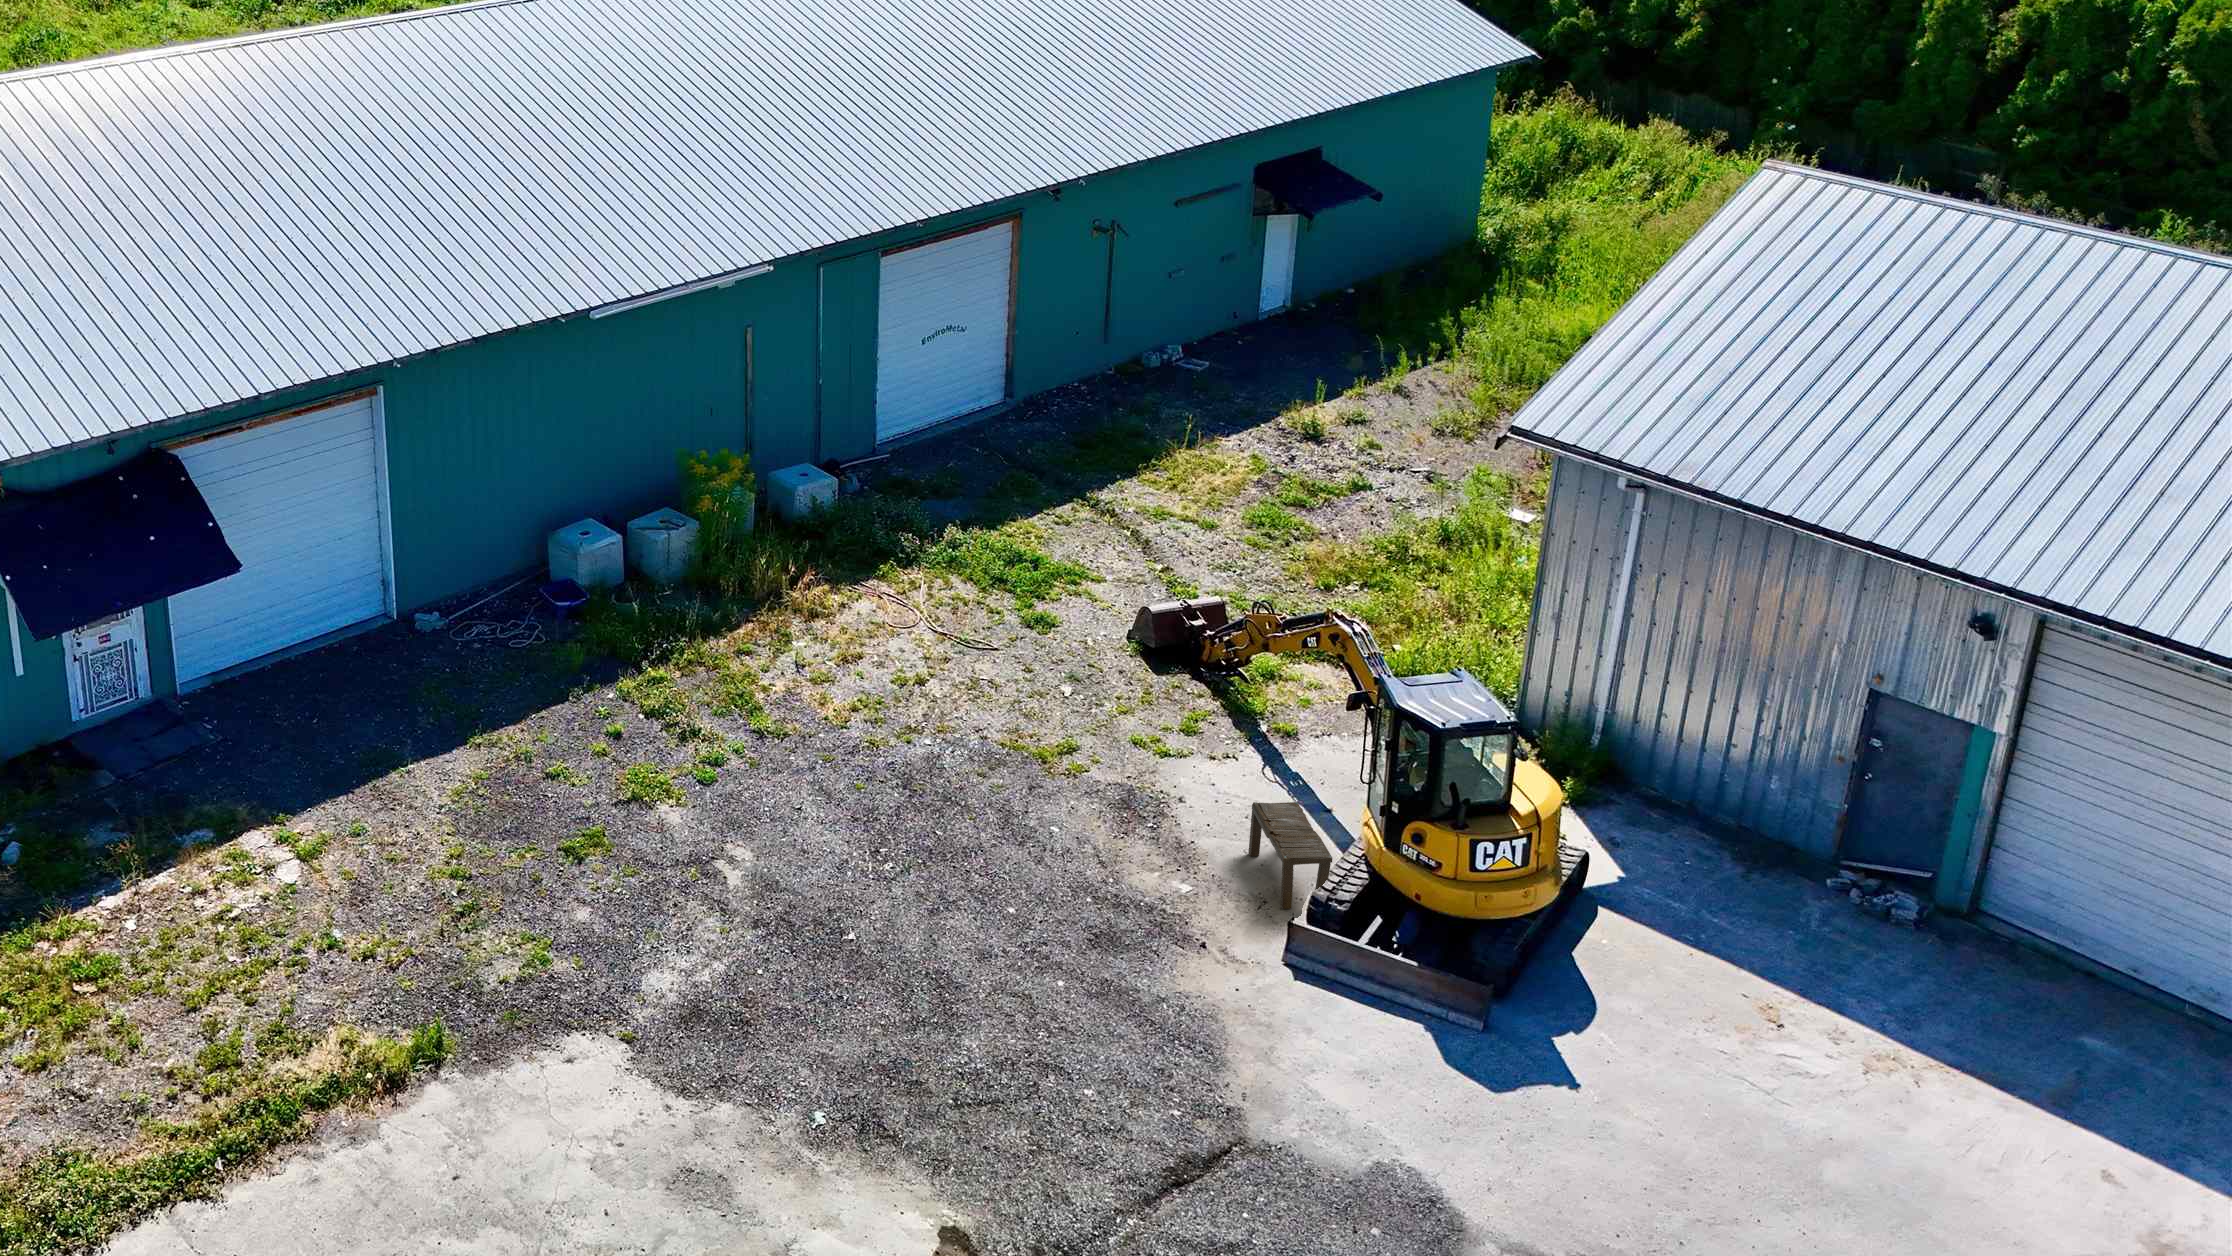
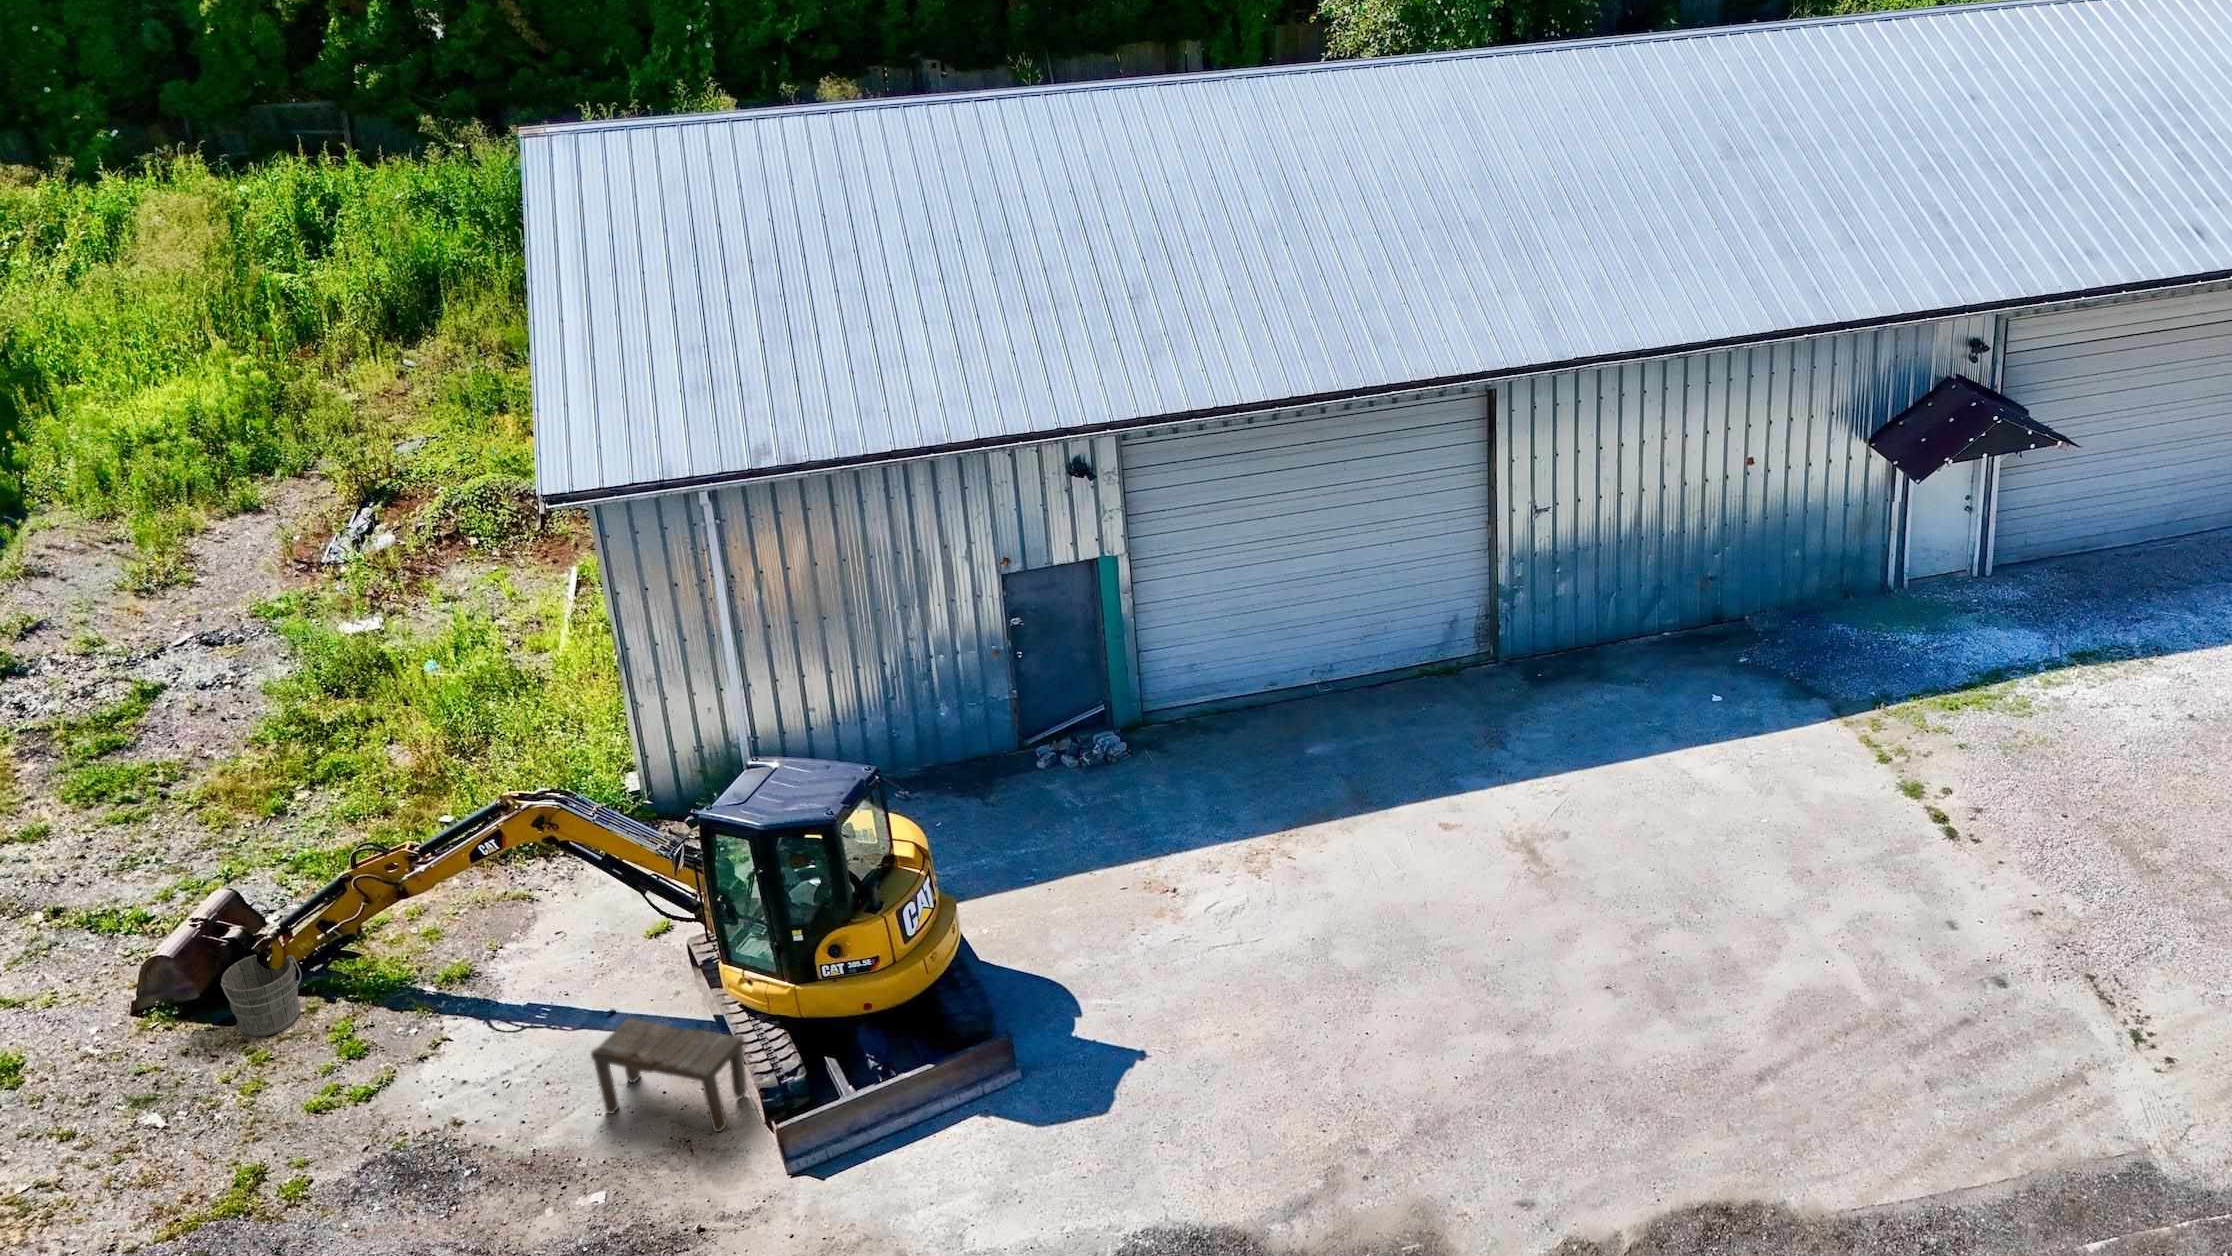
bucket: none [1157,642,1208,699] -> present [221,955,301,1036]

